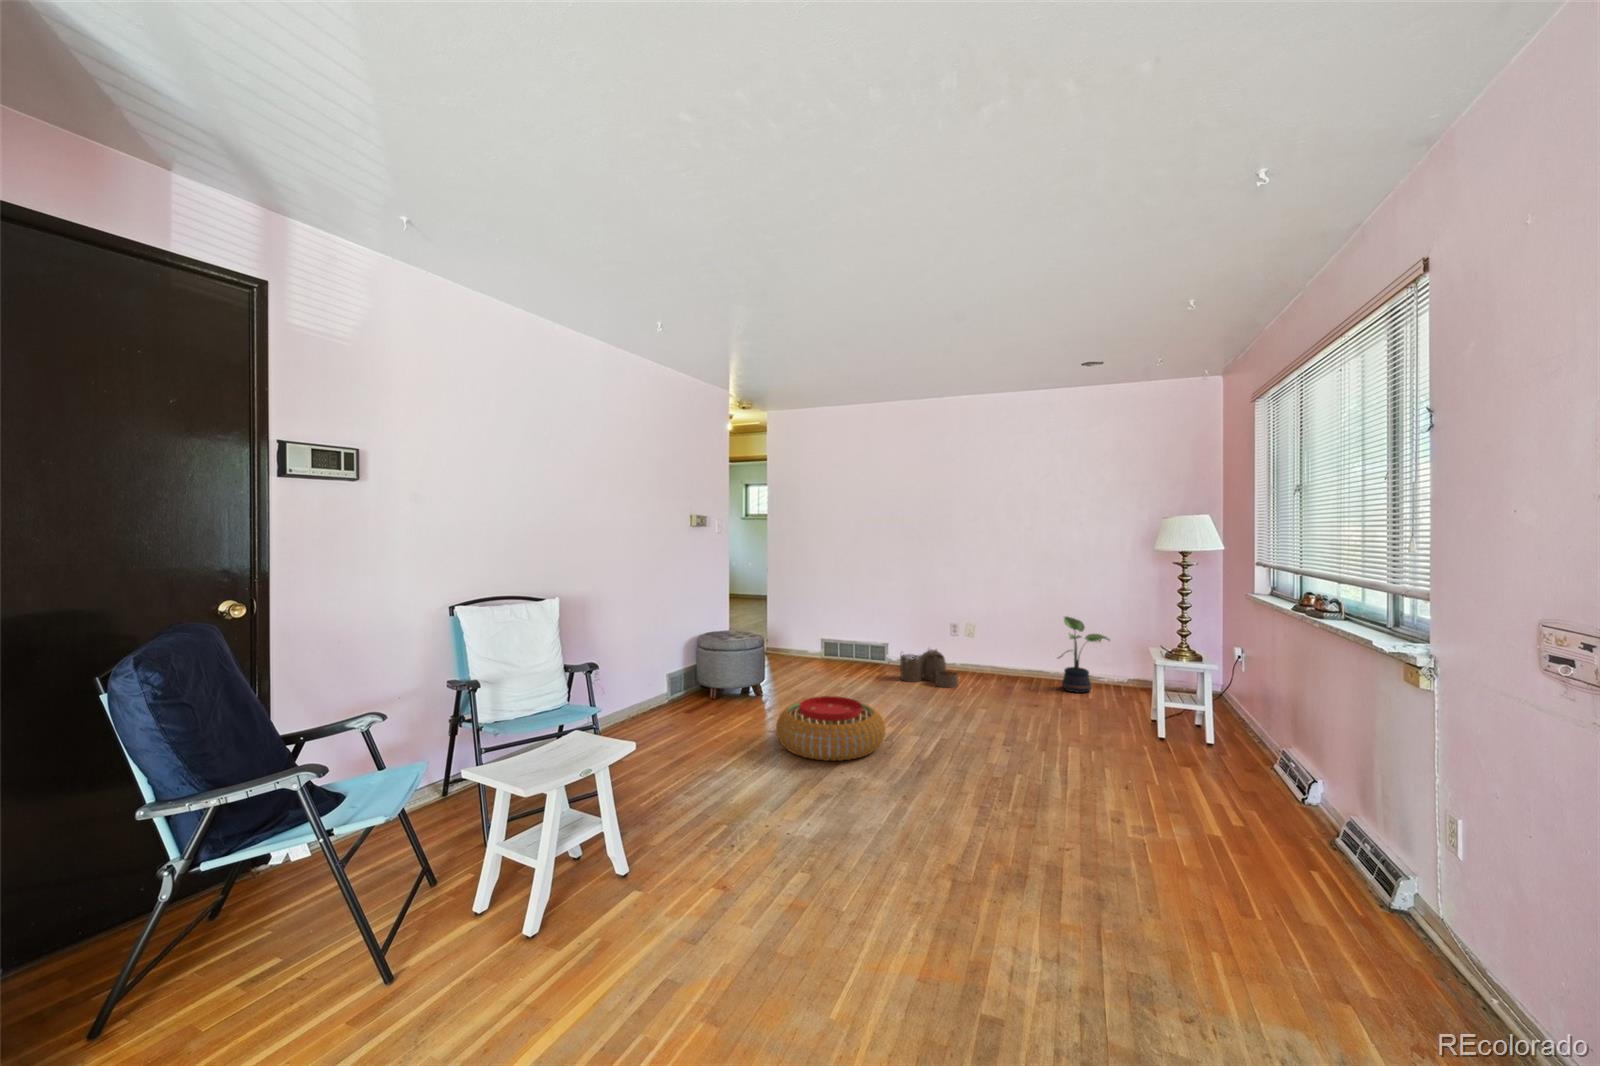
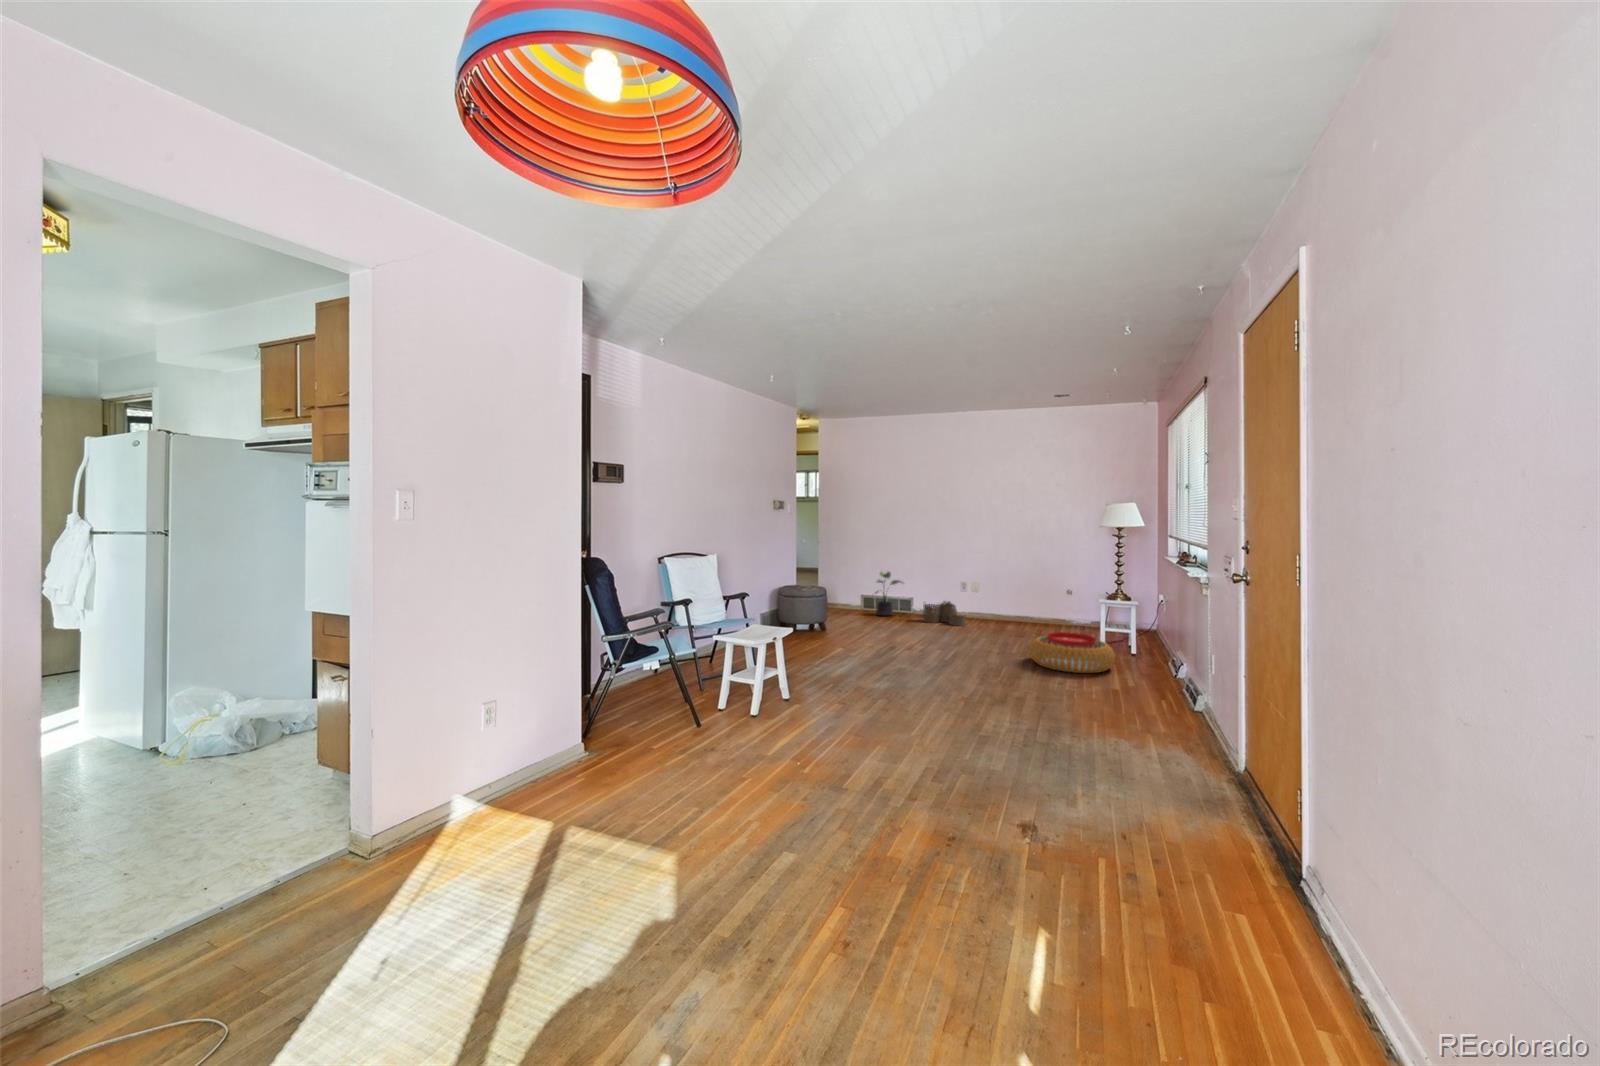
potted plant: present [1058,617,1109,693] -> present [876,572,901,616]
pouf: present [776,696,886,761] -> present [1029,632,1115,673]

